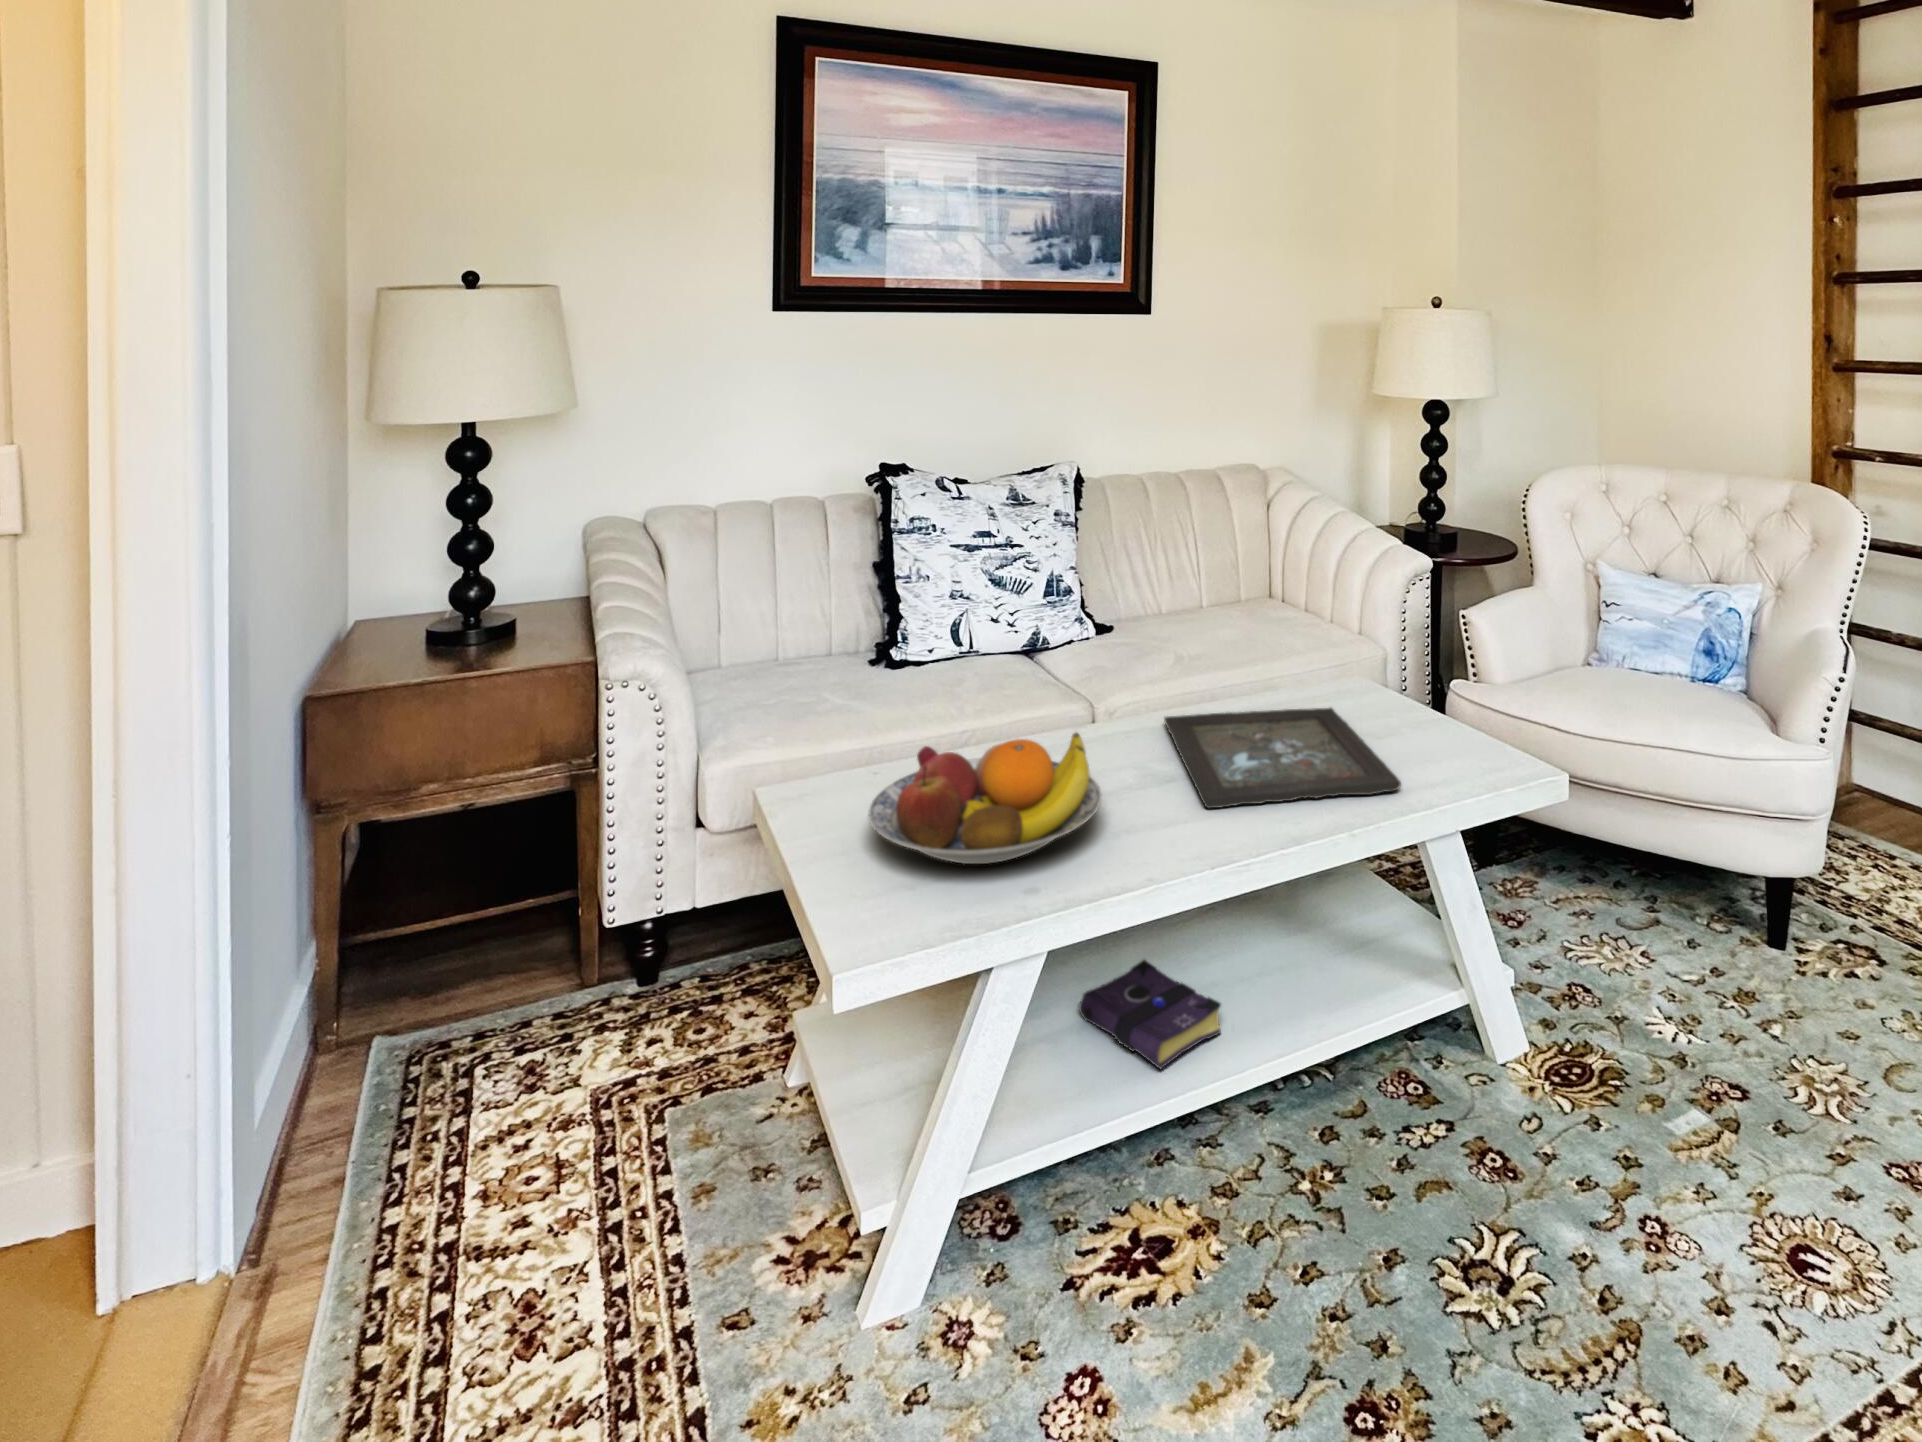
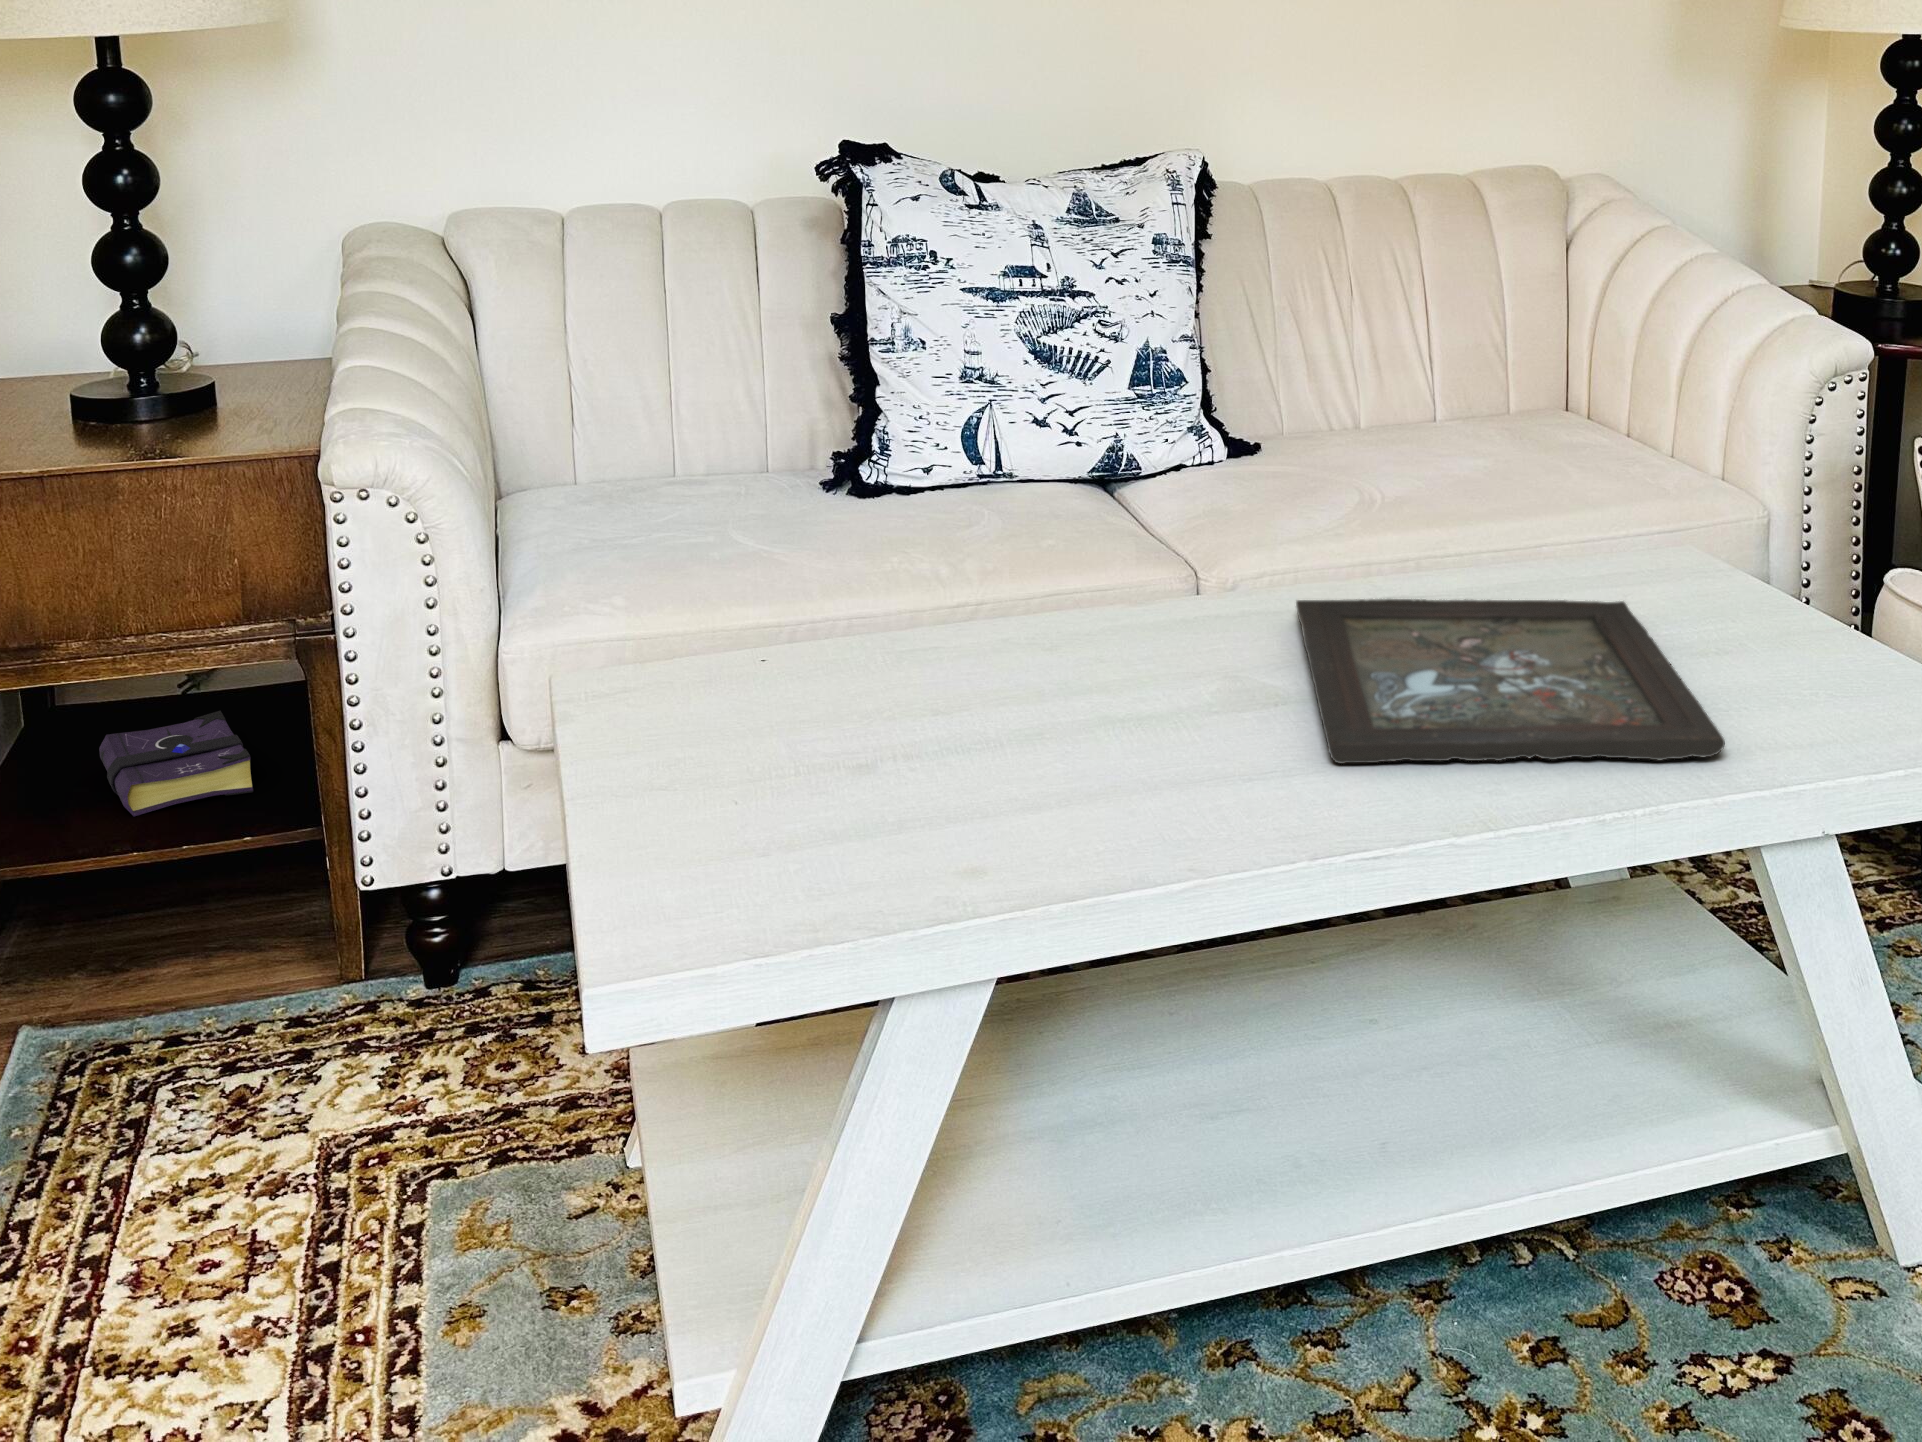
fruit bowl: present [868,733,1102,864] -> none [698,608,1126,828]
book: present [1079,960,1221,1069] -> present [99,711,253,816]

